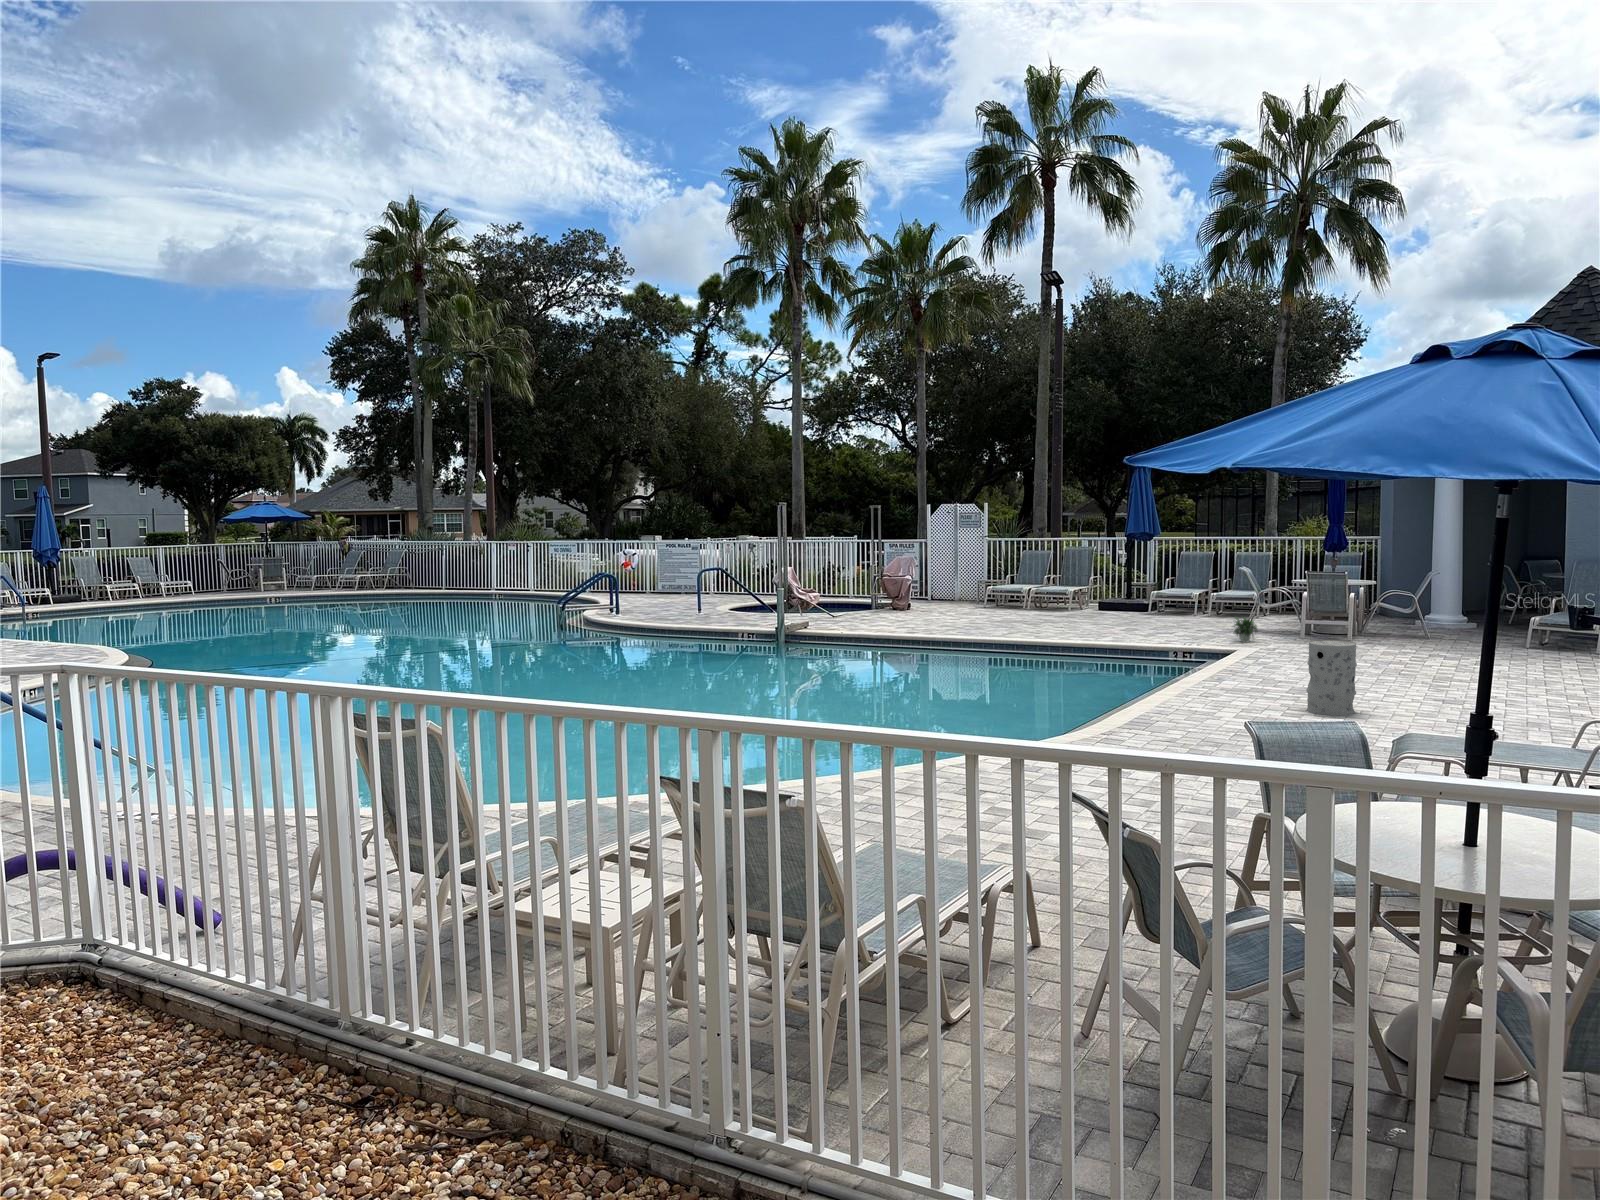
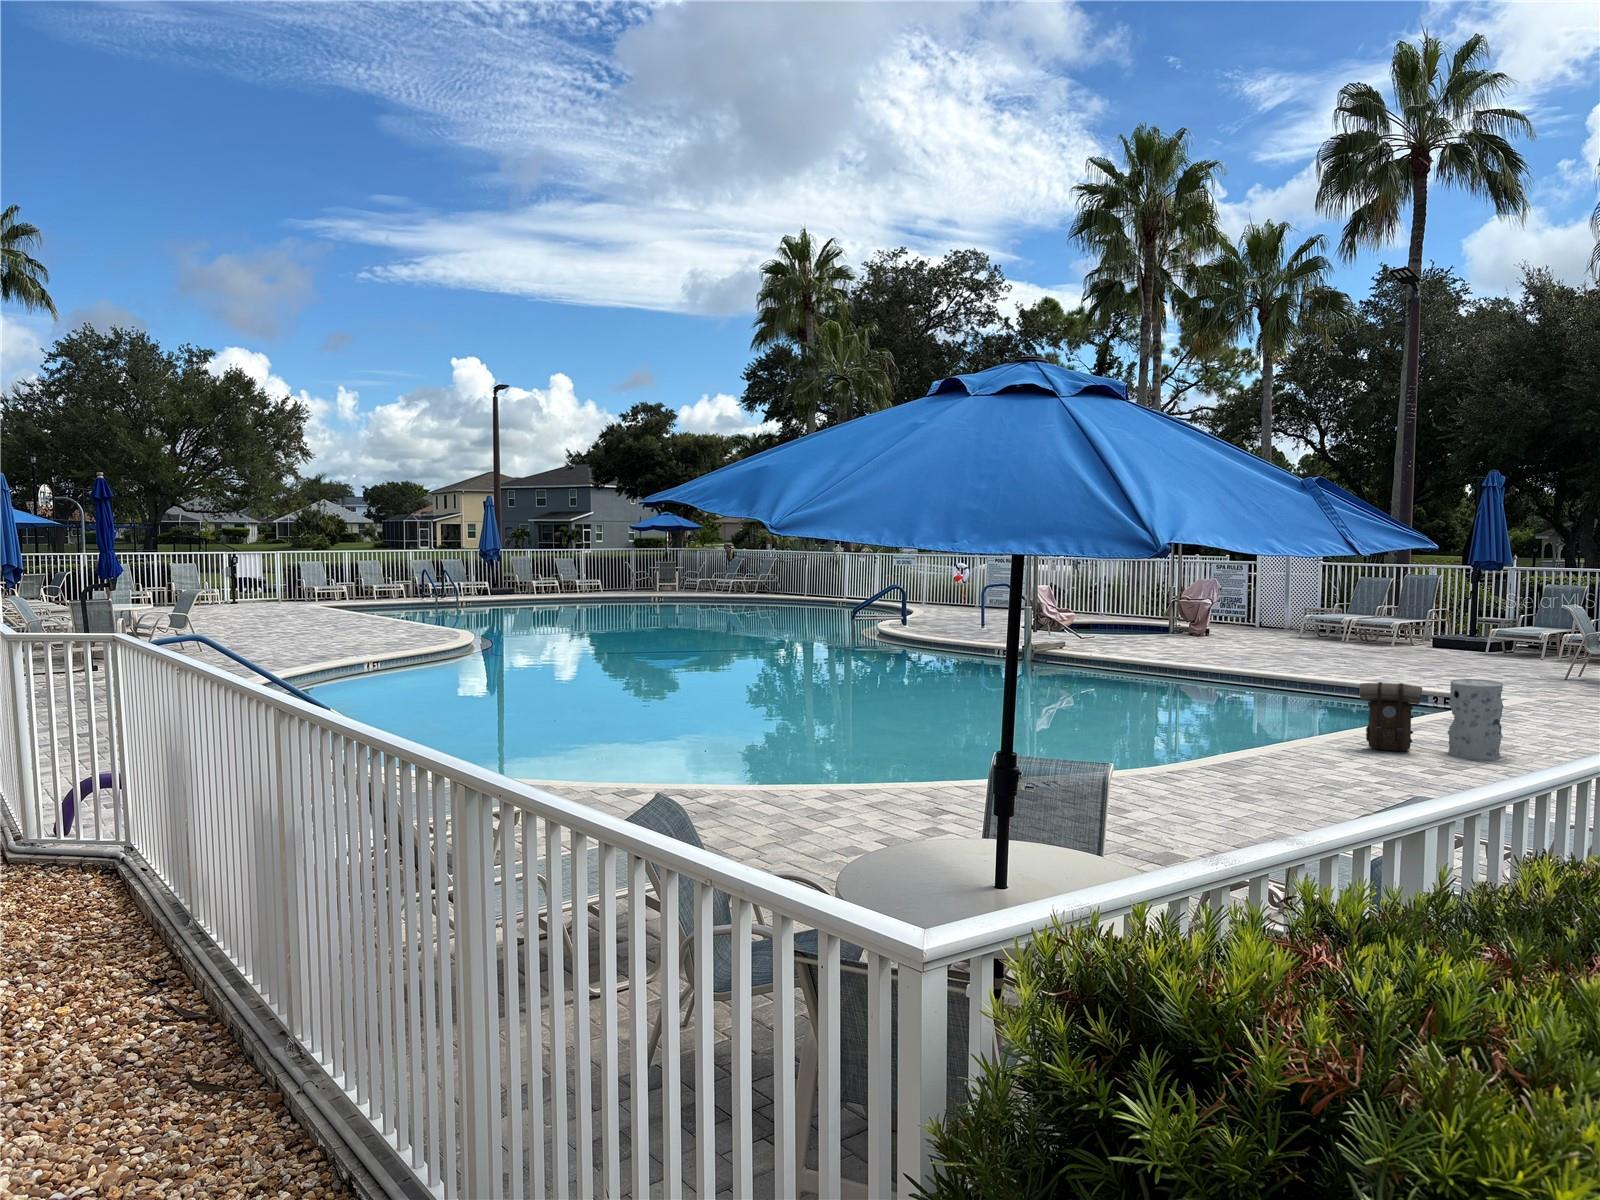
potted plant: present [1234,618,1257,643] -> none [1517,657,1551,687]
backpack: none [1231,647,1291,713] -> present [1359,682,1422,752]

